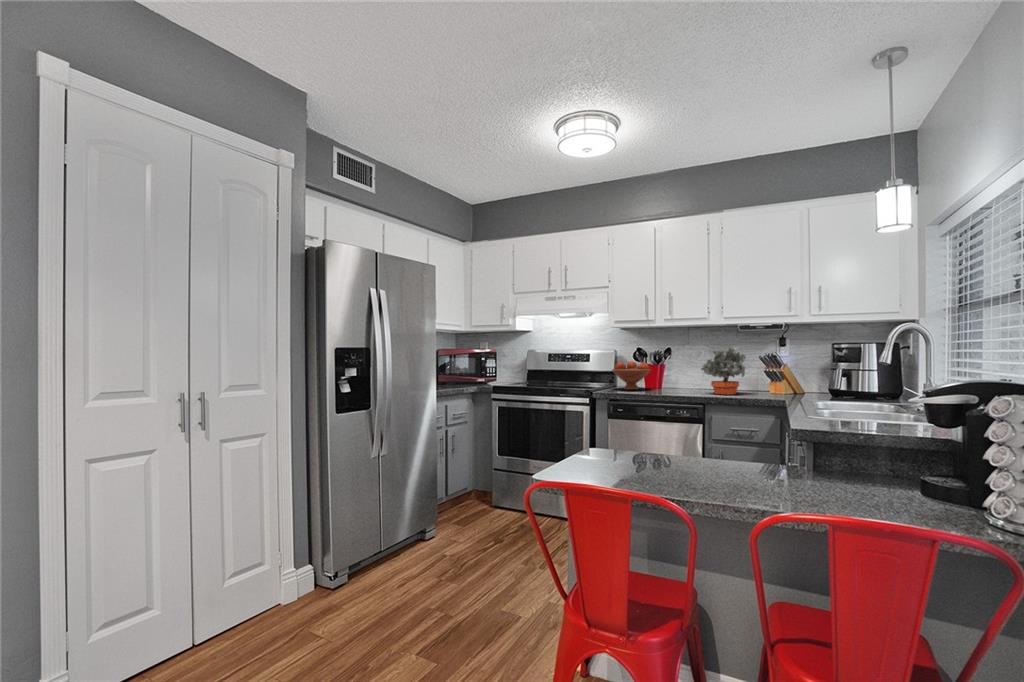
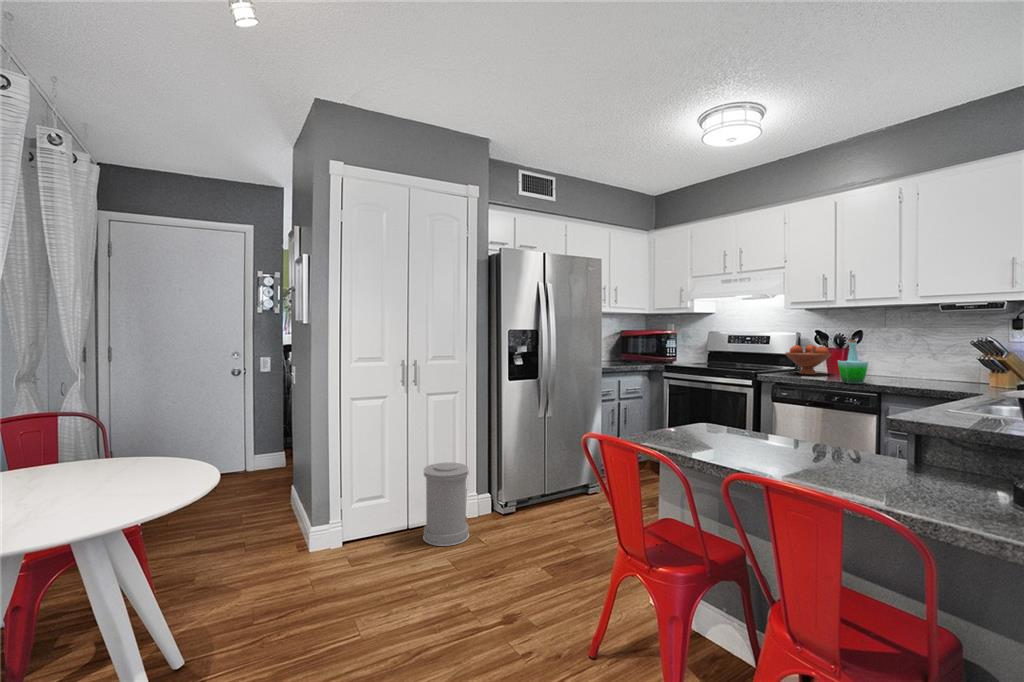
potted plant: present [701,346,746,394] -> none [888,328,952,385]
bottle: none [664,356,691,396] -> present [838,340,868,384]
trash can: none [225,531,297,657] -> present [423,463,469,546]

